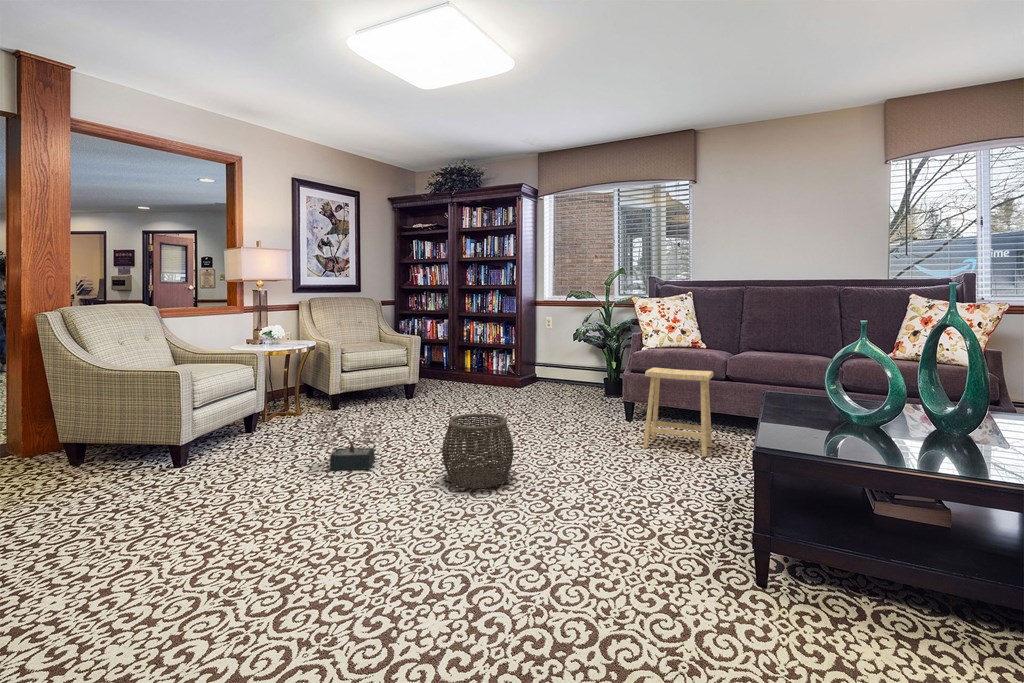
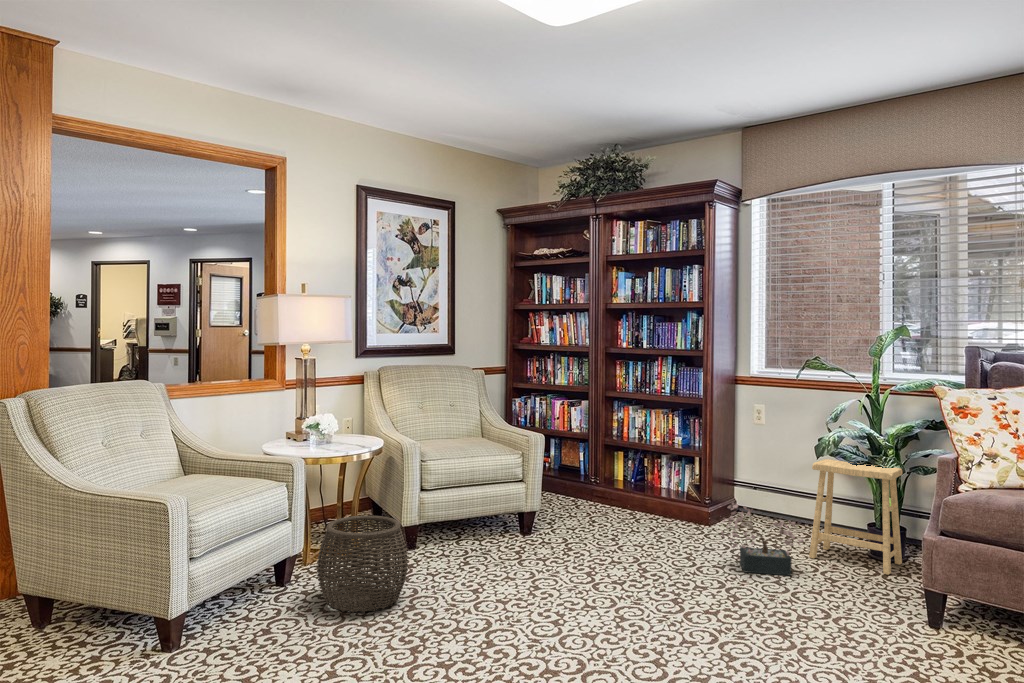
decorative plant: present [315,411,383,470] -> present [721,503,803,575]
woven basket: present [442,414,514,489] -> present [316,515,409,613]

